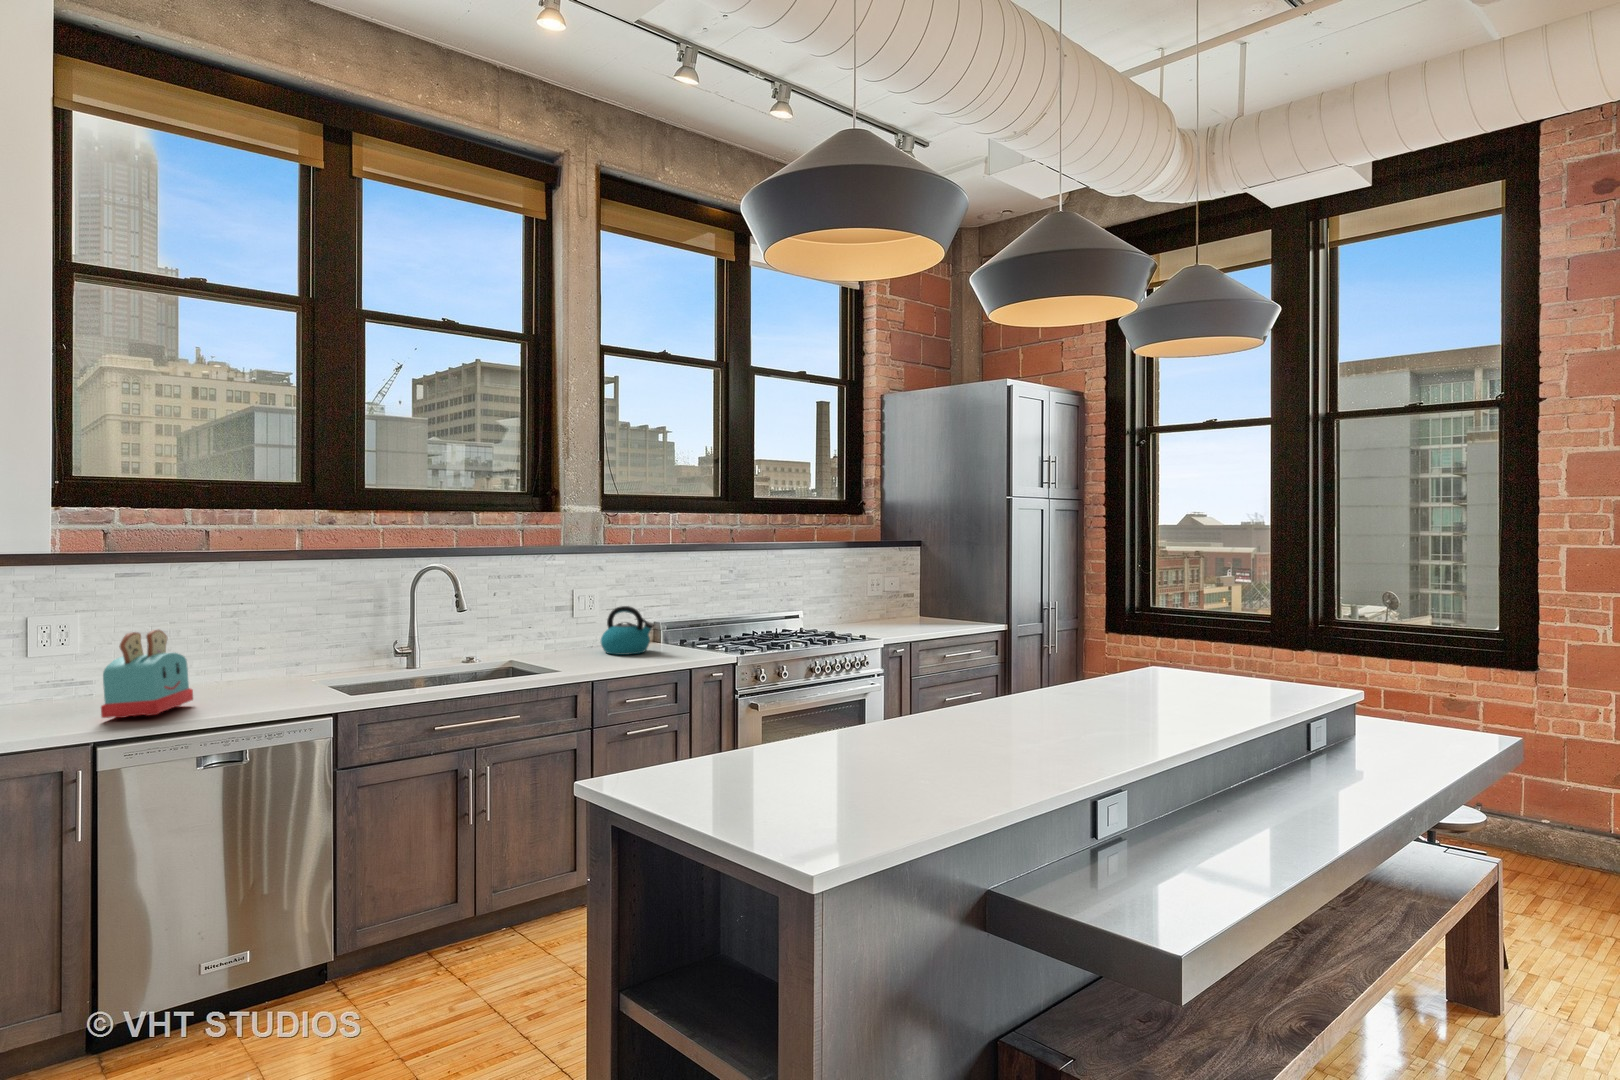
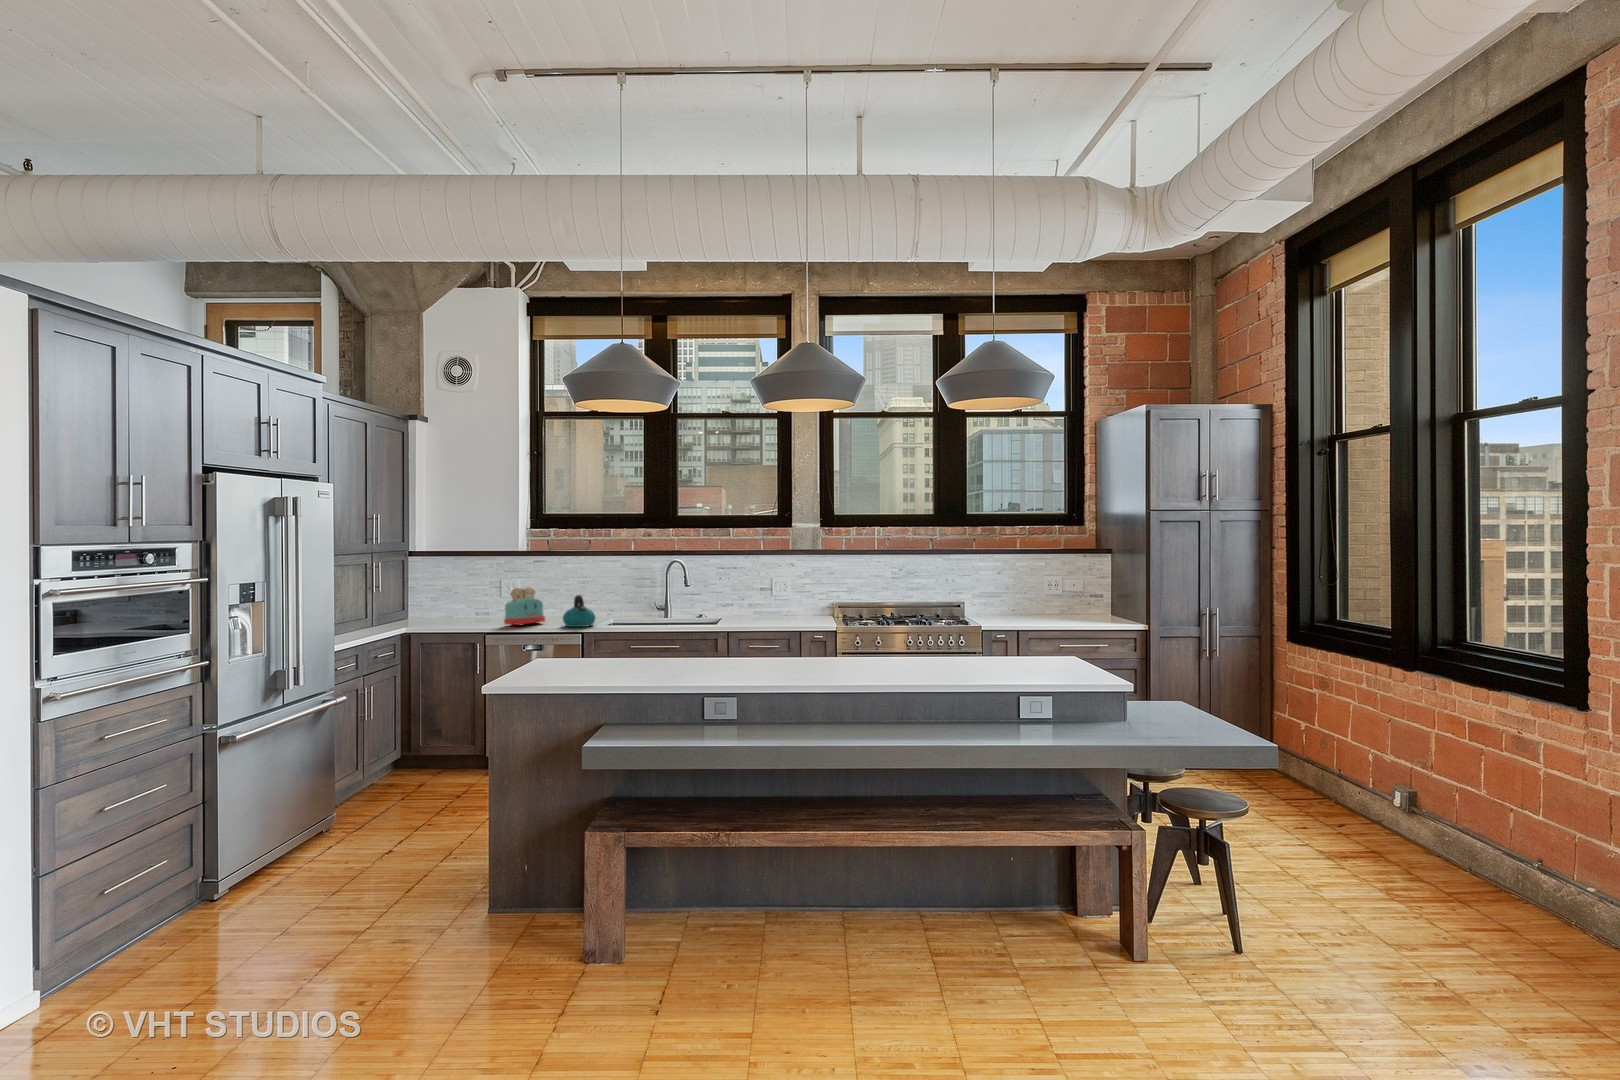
kettle: present [601,606,654,655] -> present [563,595,596,627]

